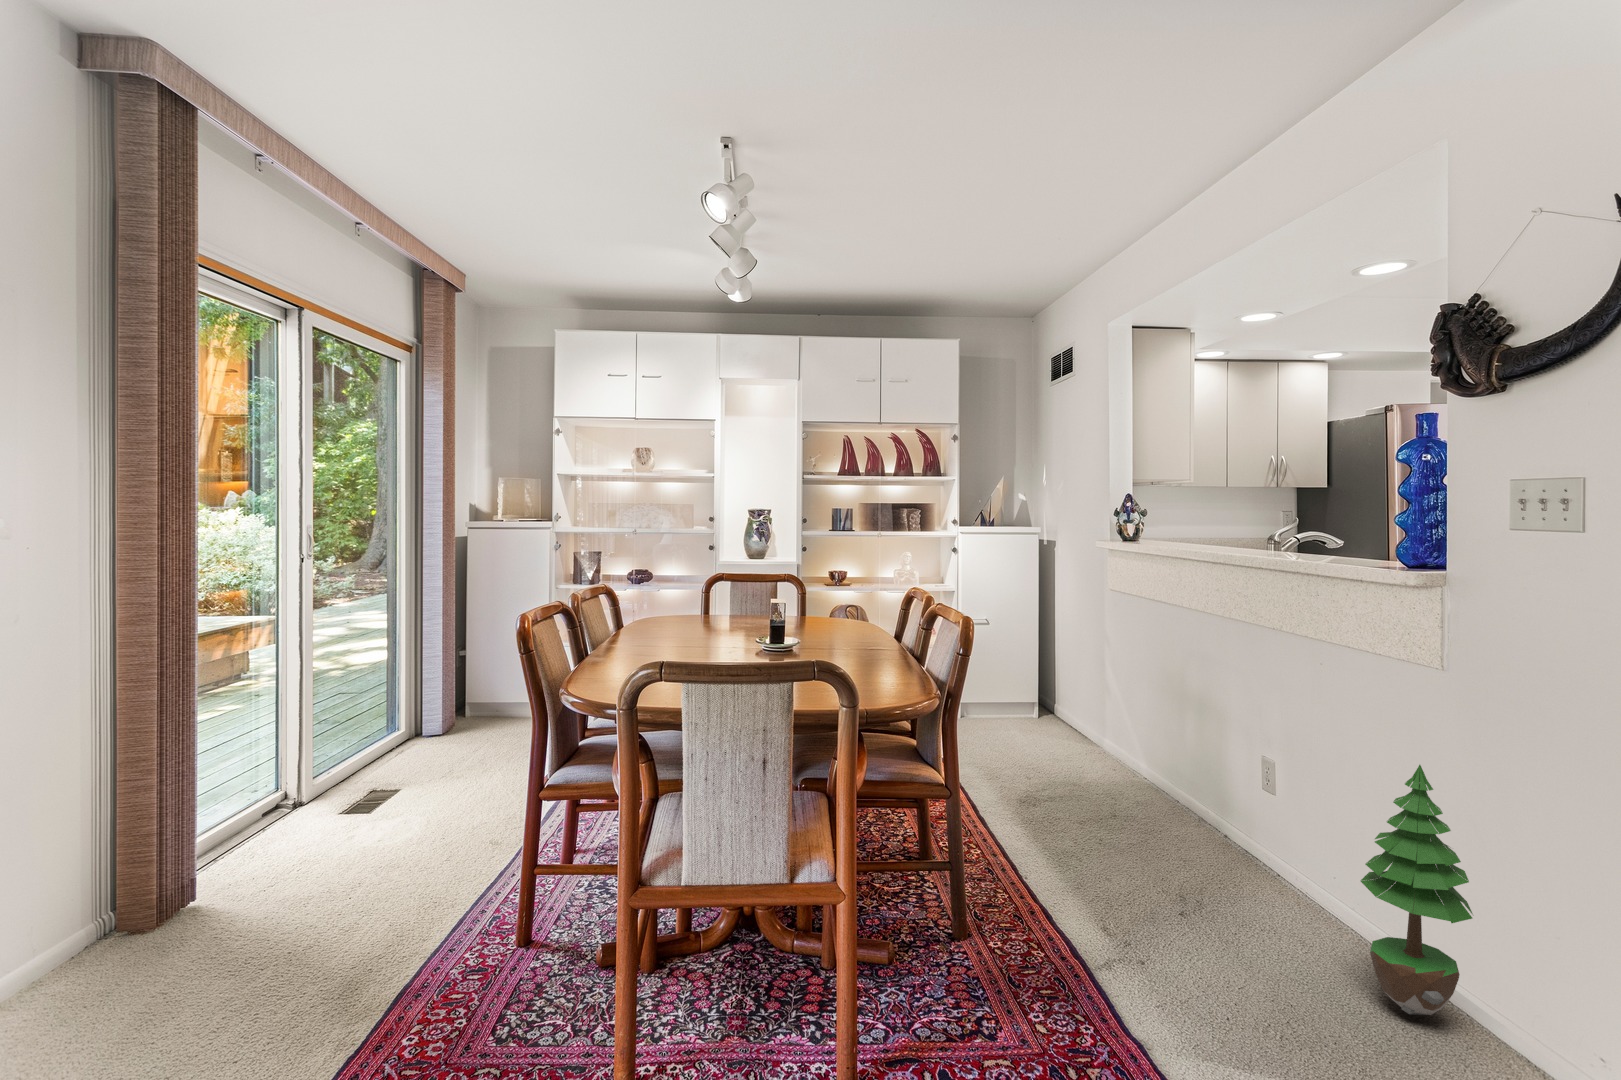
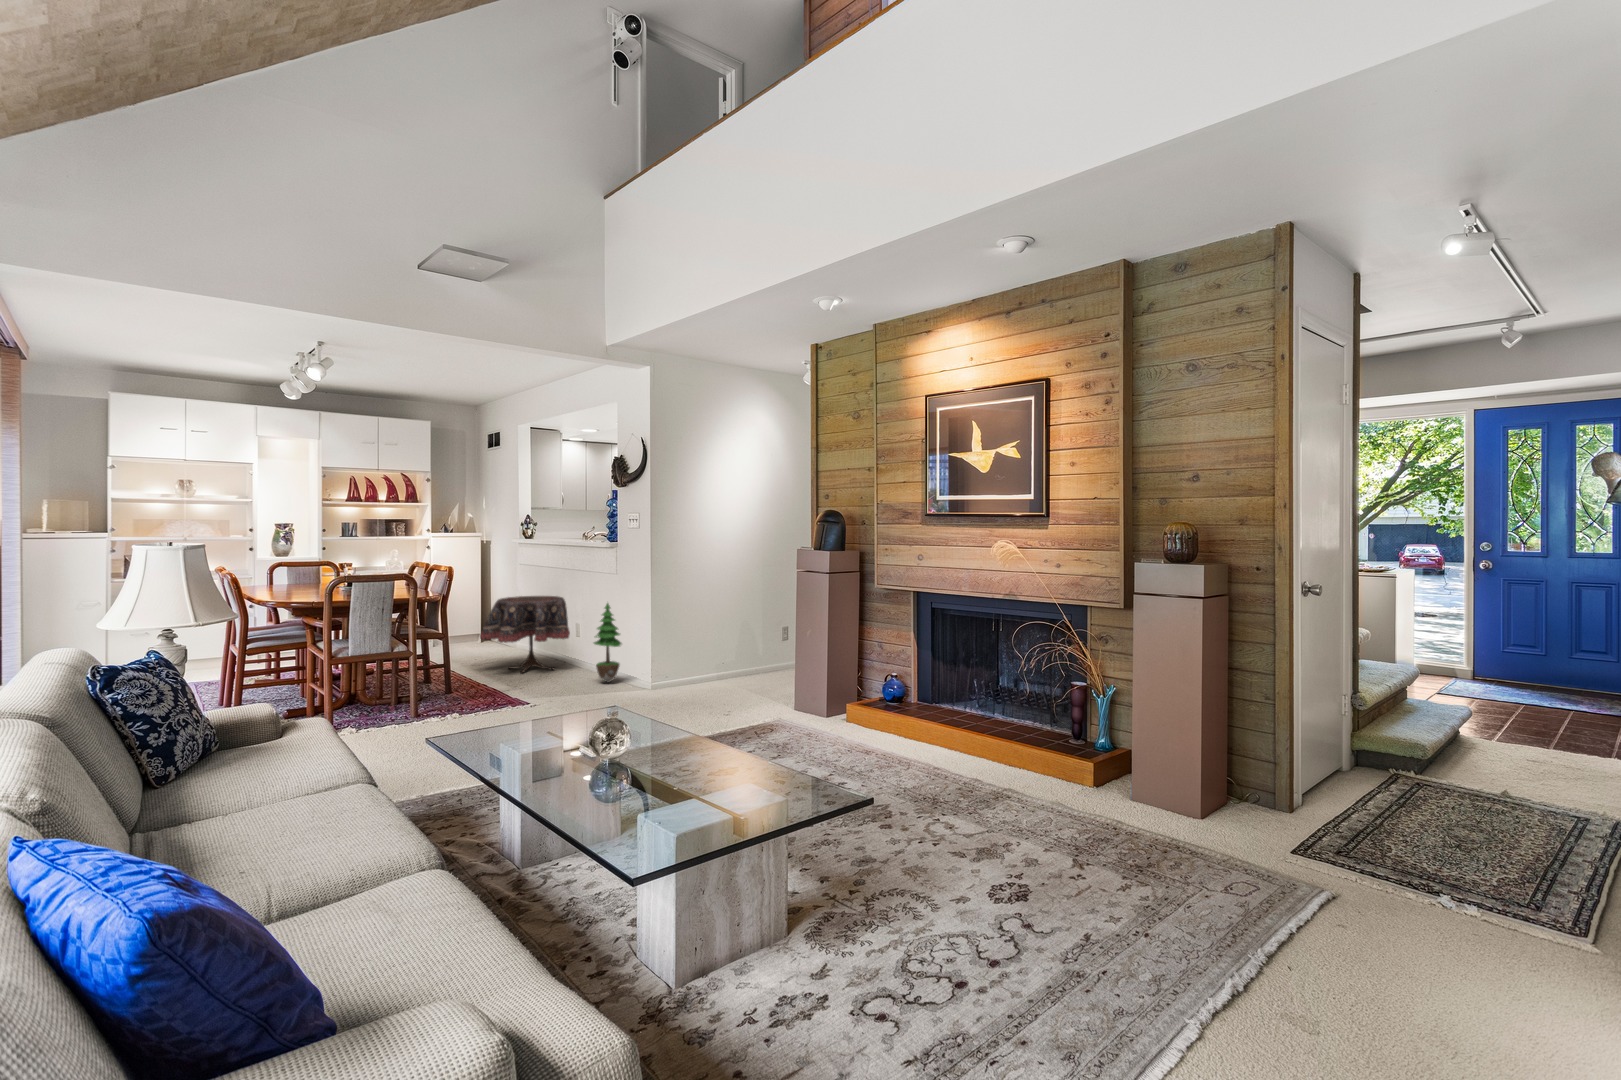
side table: none [1032,676,1252,875] -> present [480,596,570,674]

